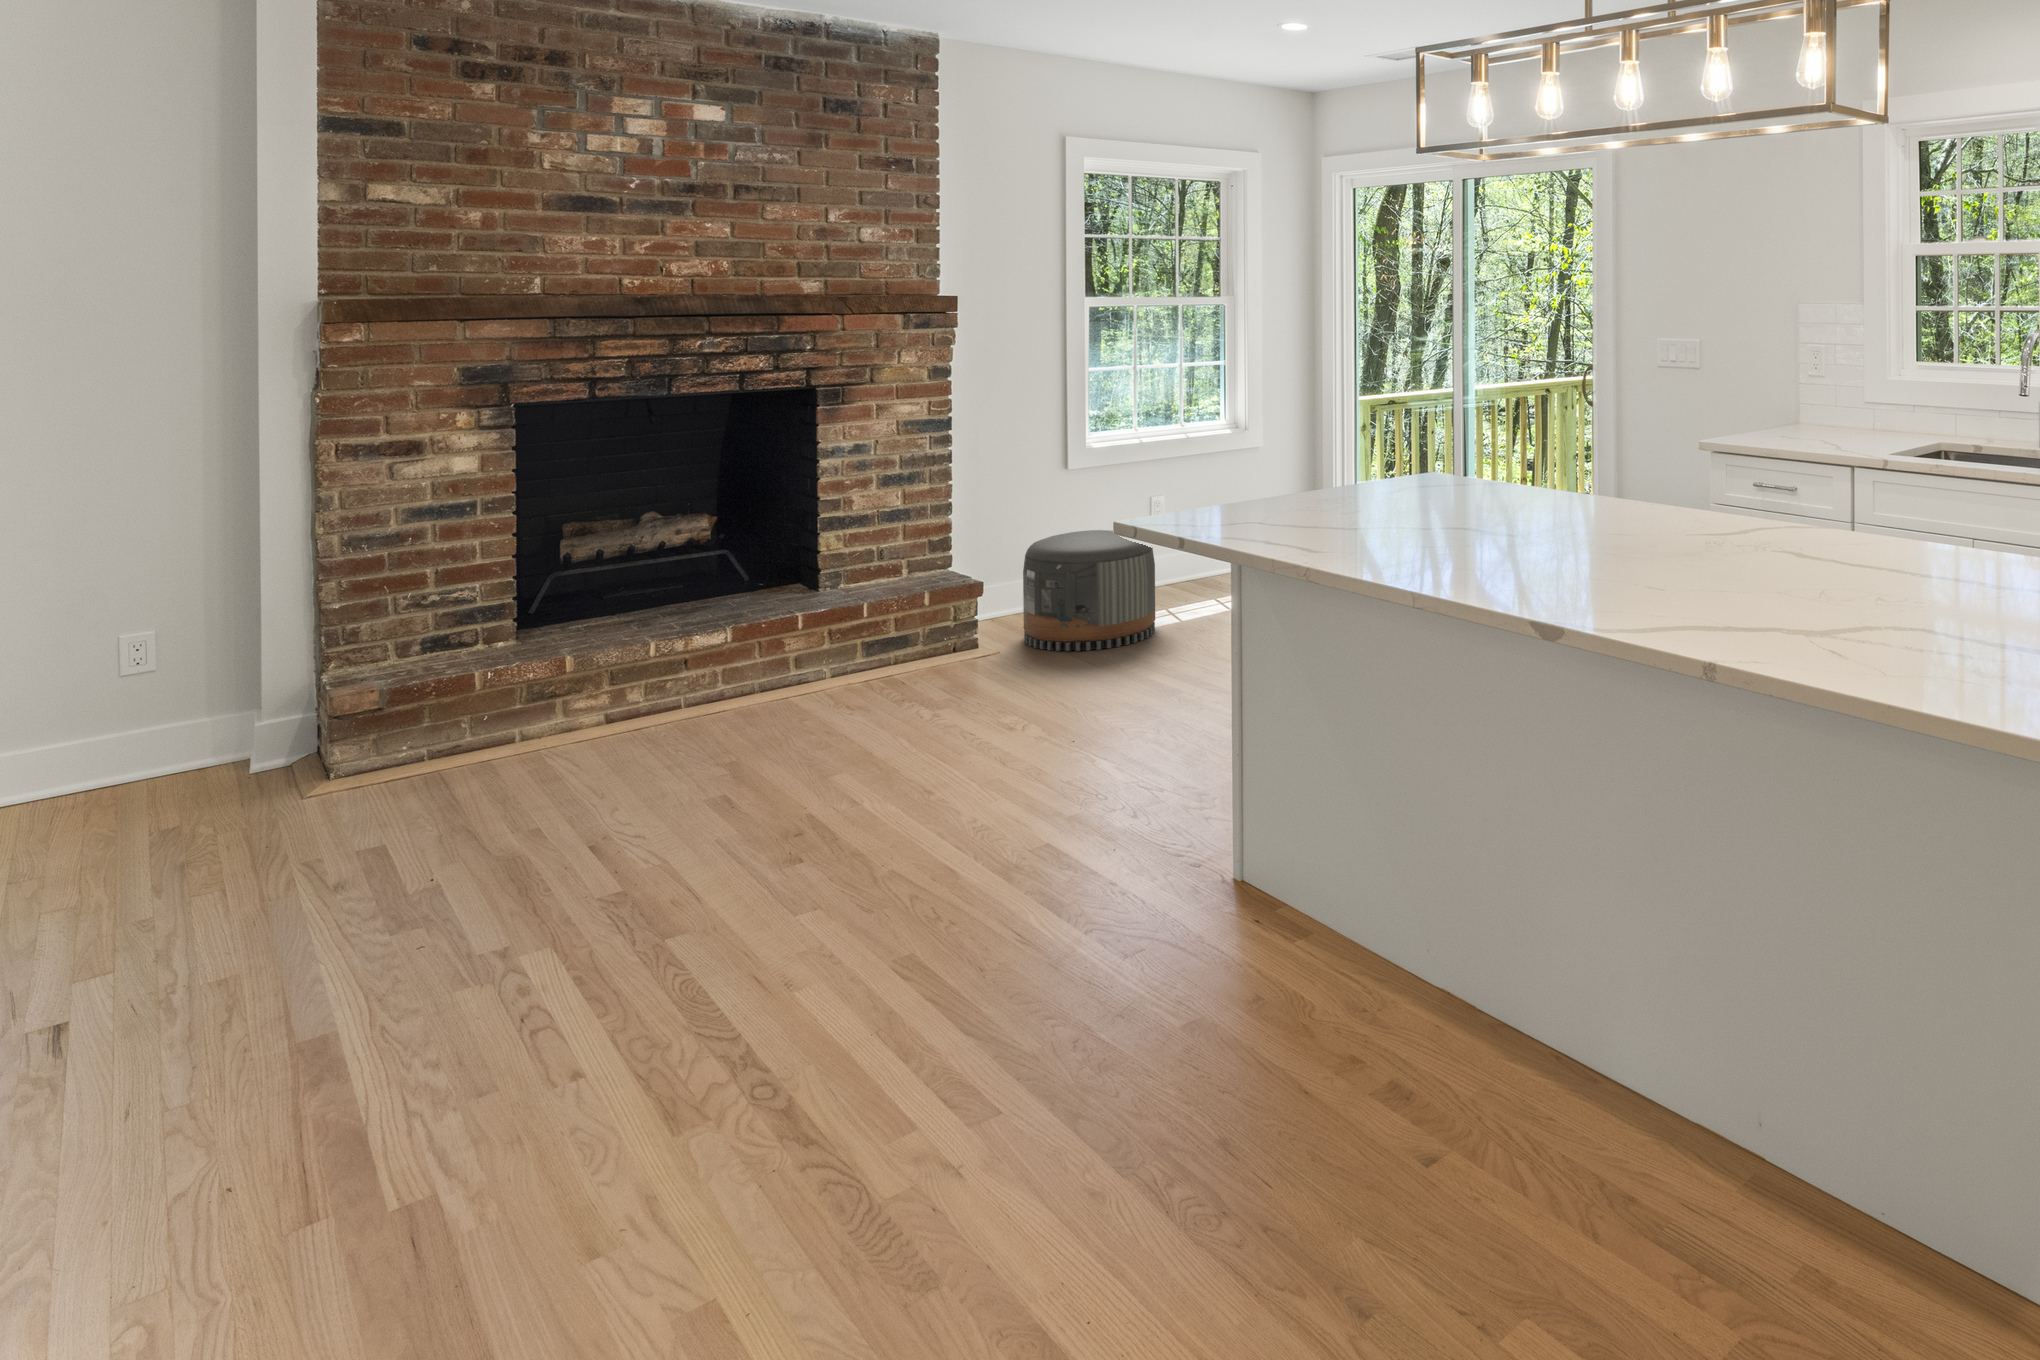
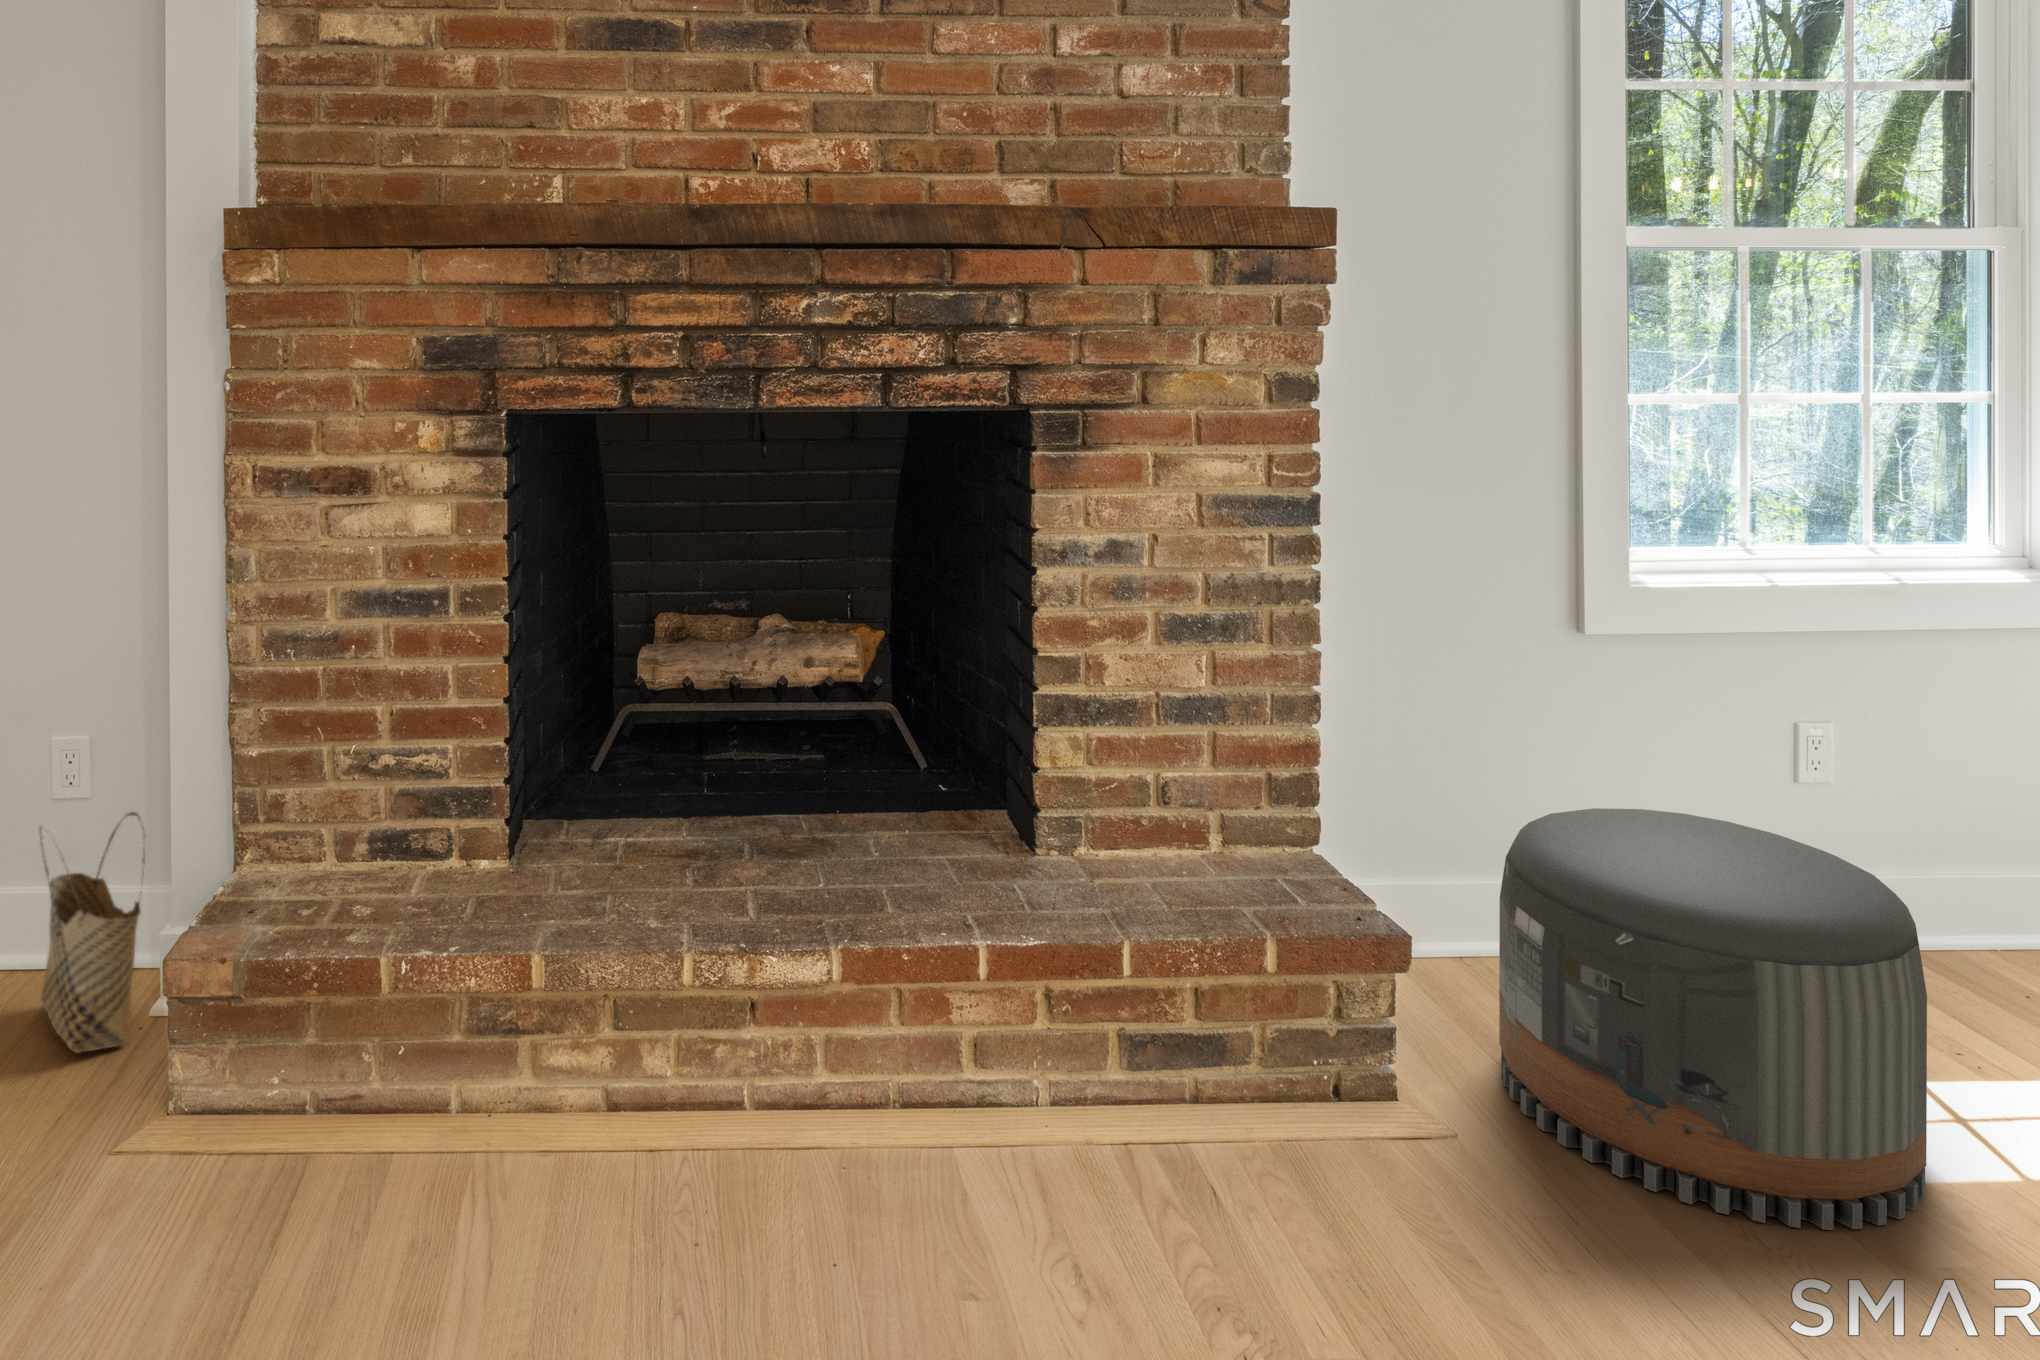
woven basket: none [166,654,272,783] -> present [40,812,144,1052]

